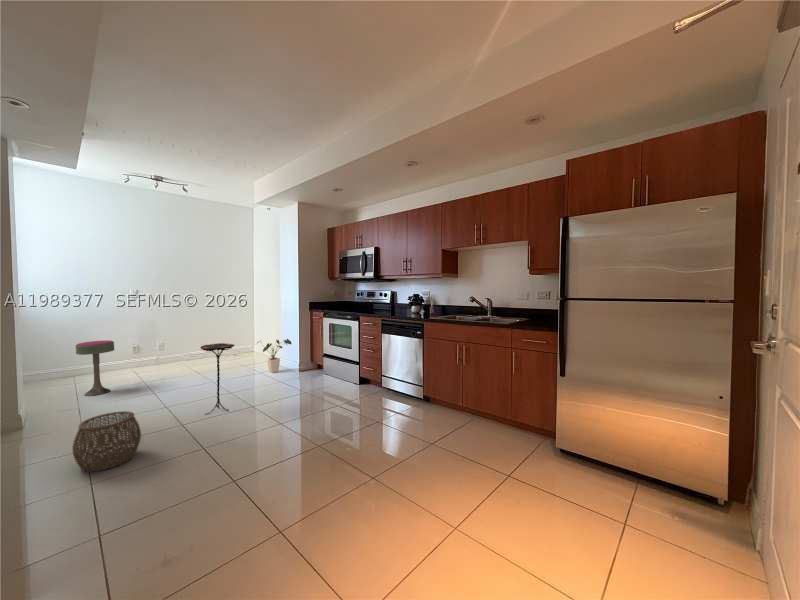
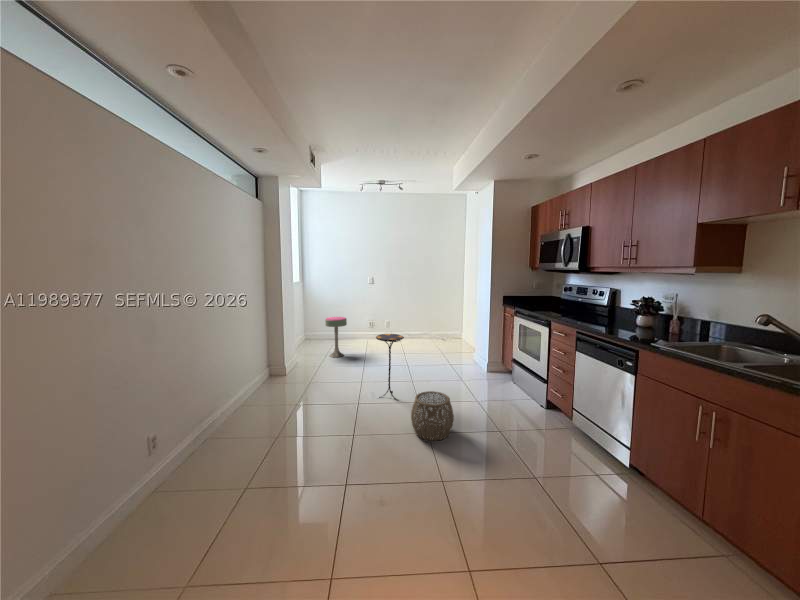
house plant: present [257,339,292,373] -> none [447,331,480,367]
woven basket: present [72,411,141,472] -> present [411,391,454,441]

